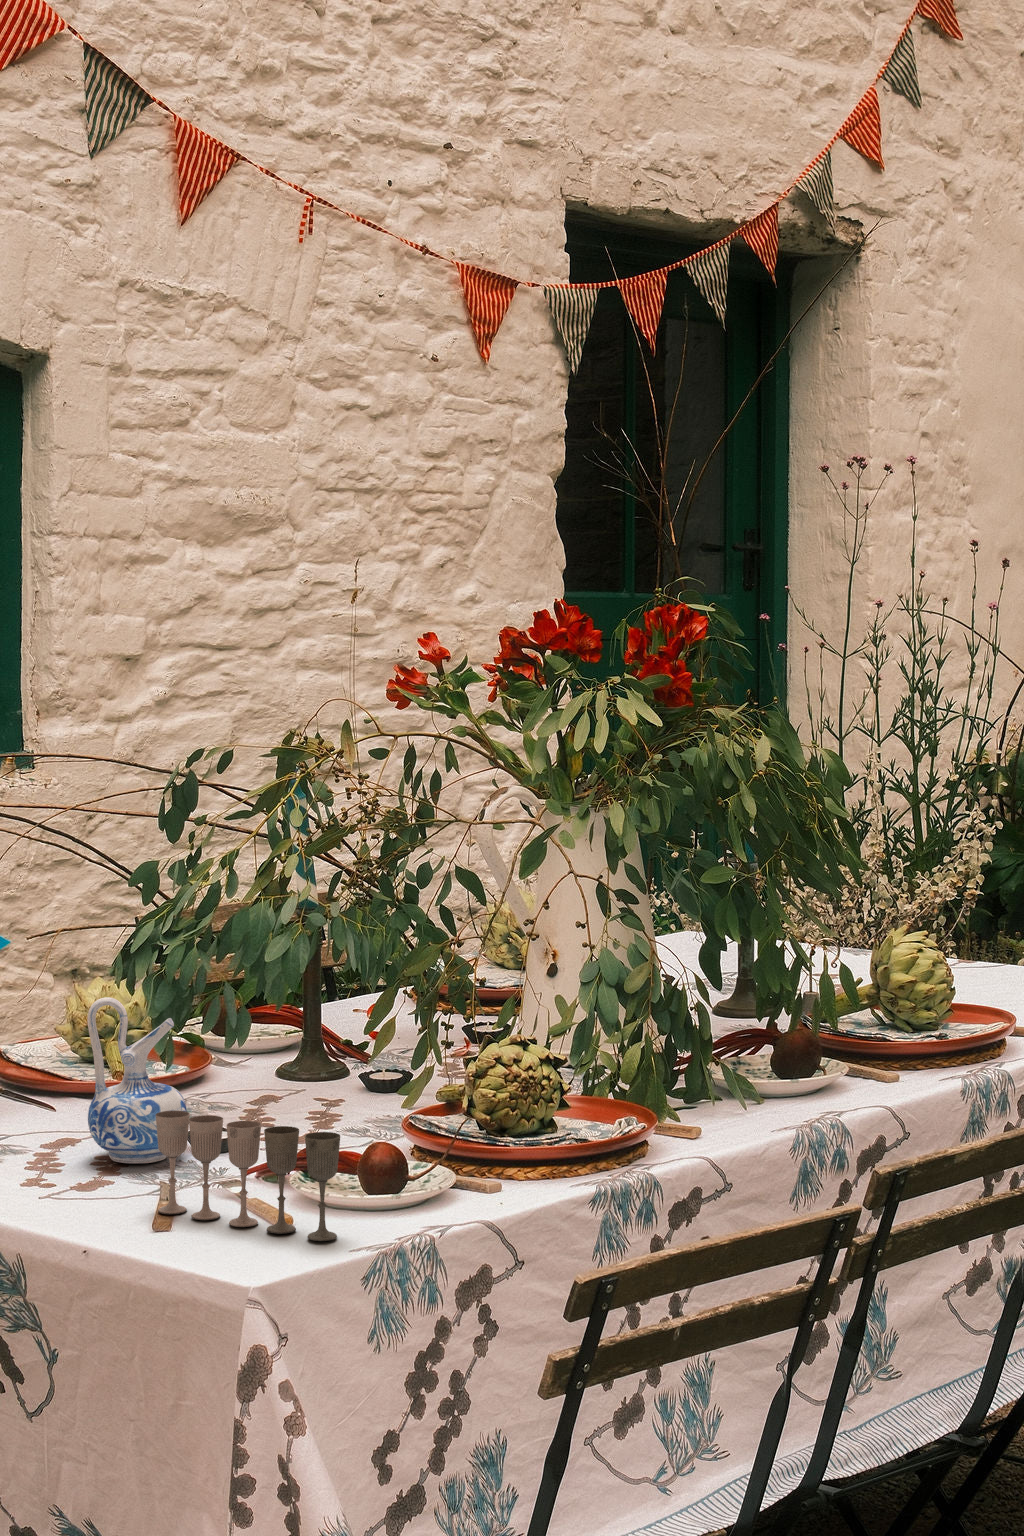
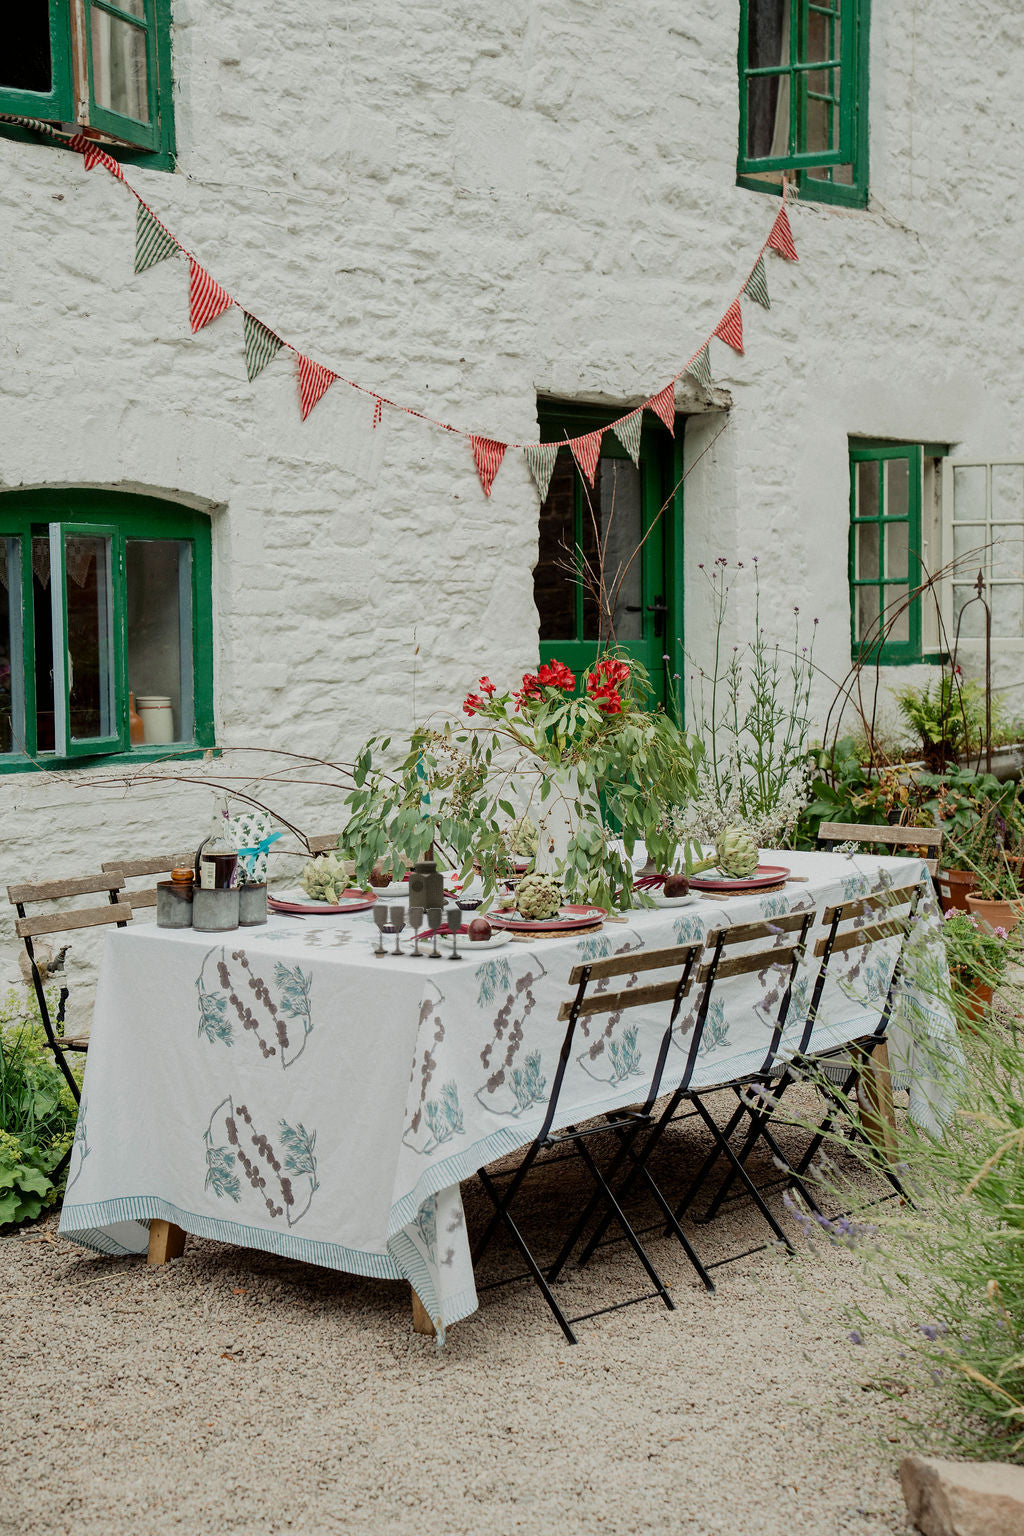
salt shaker: none [272,990,340,1092] -> present [409,861,444,912]
ceramic pitcher: present [87,997,187,1163] -> none [330,858,378,938]

